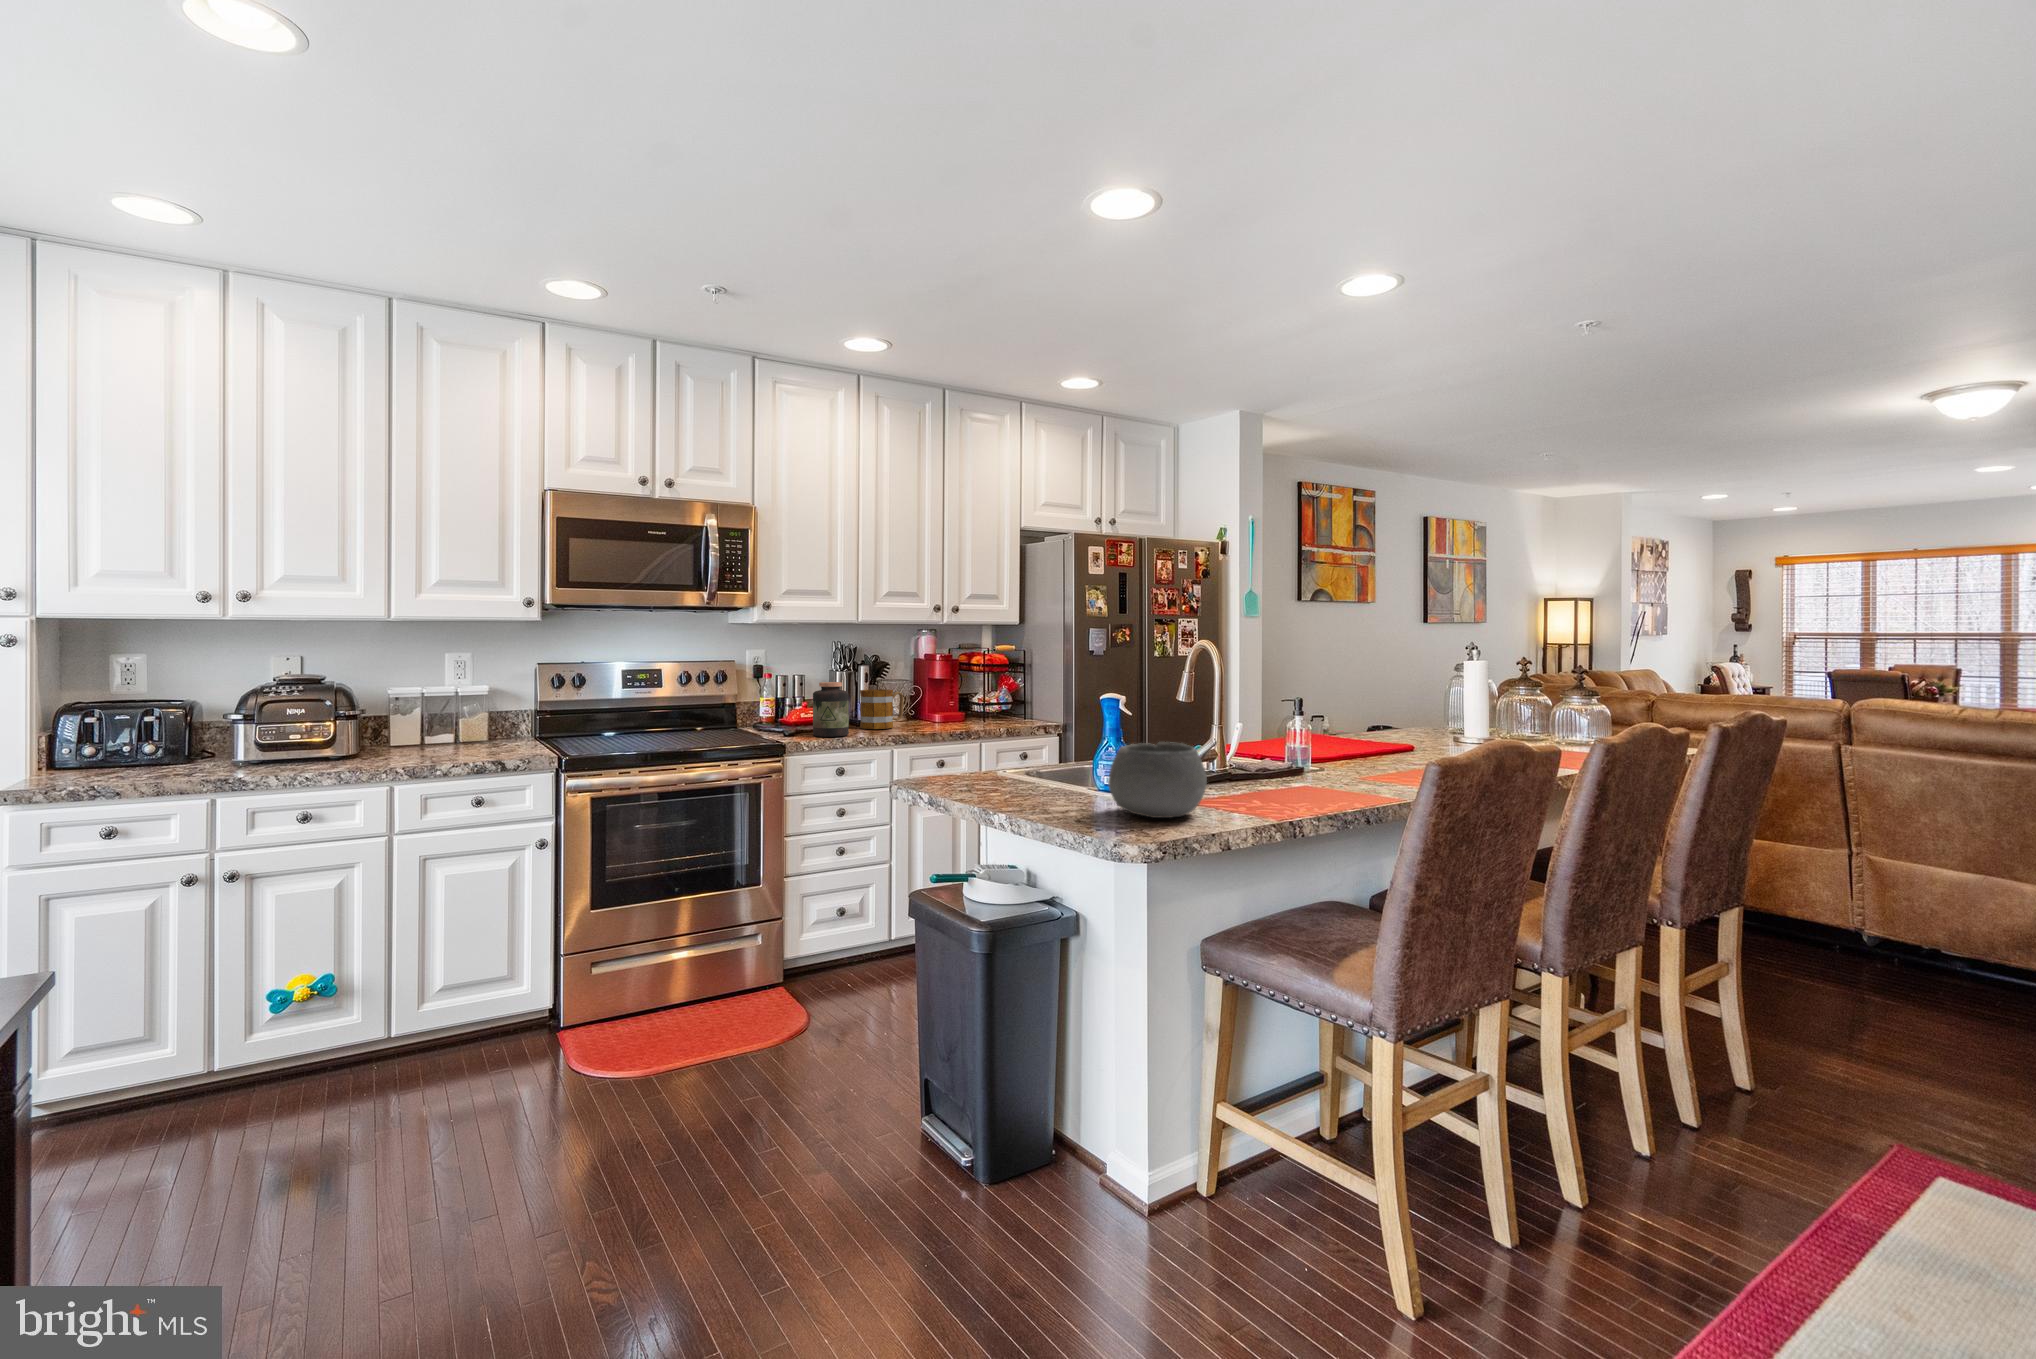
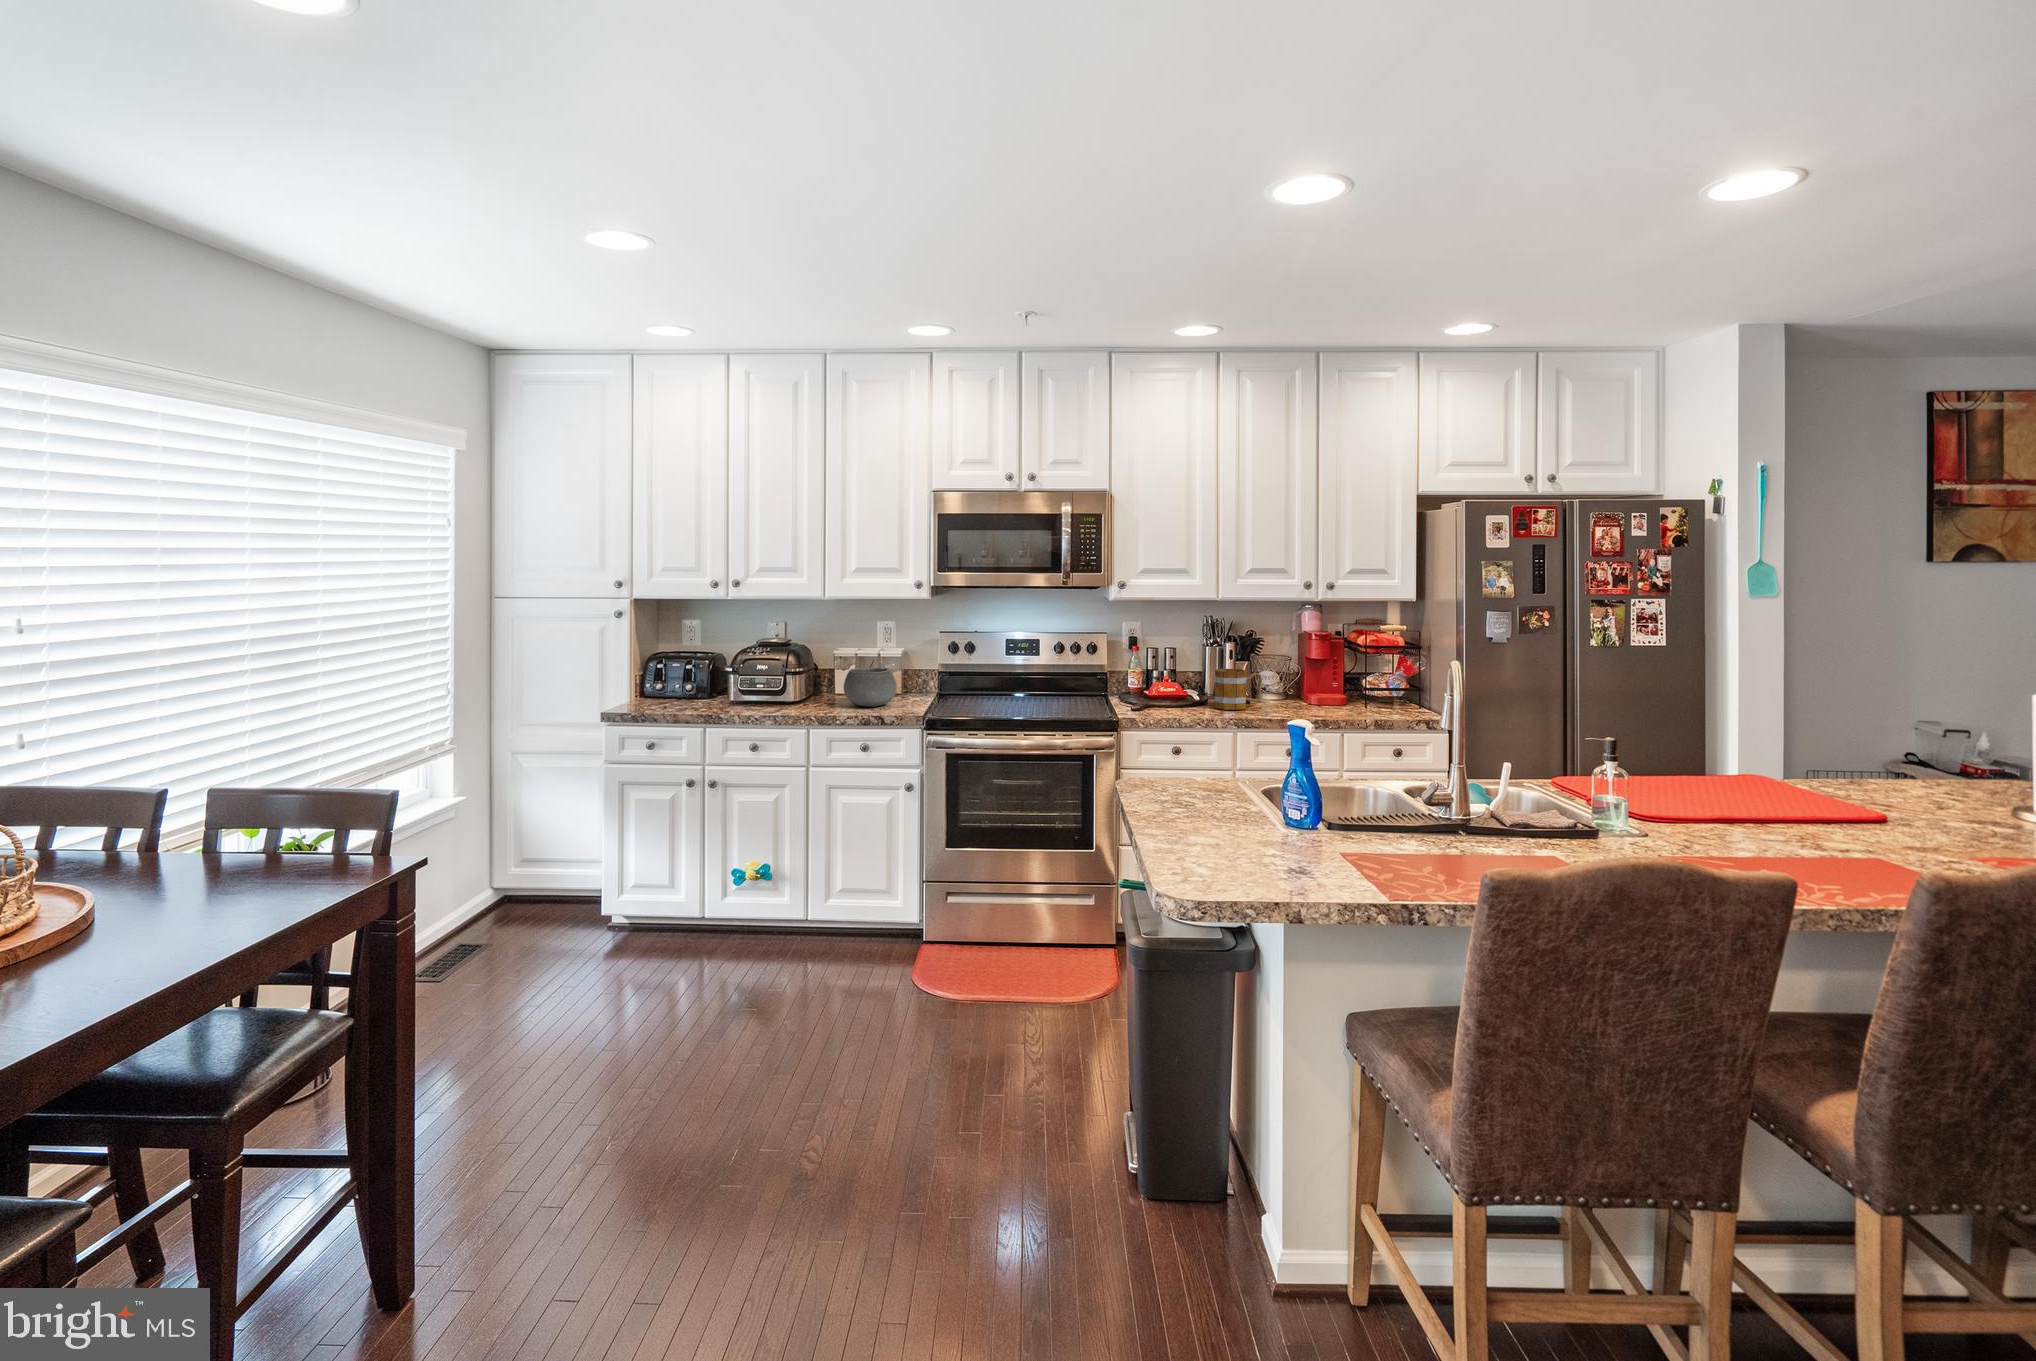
jar: present [813,682,849,737] -> none [1156,662,1191,716]
bowl: present [1108,742,1207,818] -> present [843,668,897,707]

